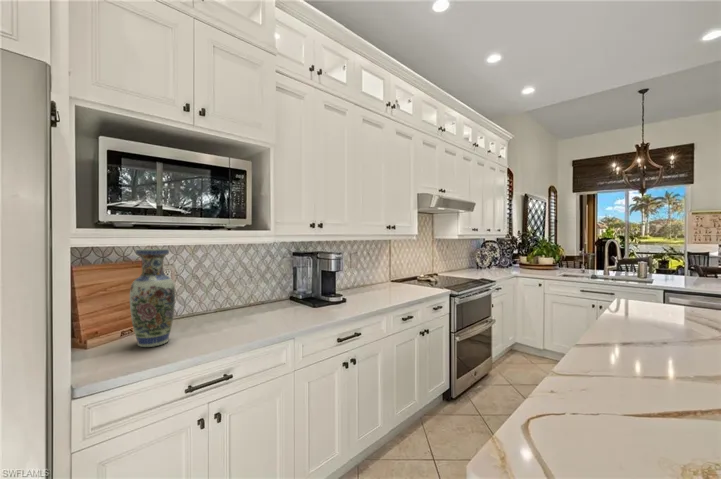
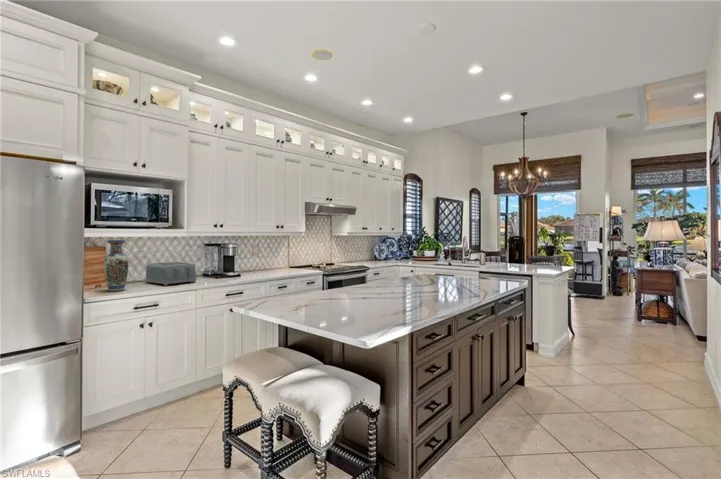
toaster: none [206,282,288,328] -> present [145,262,197,286]

